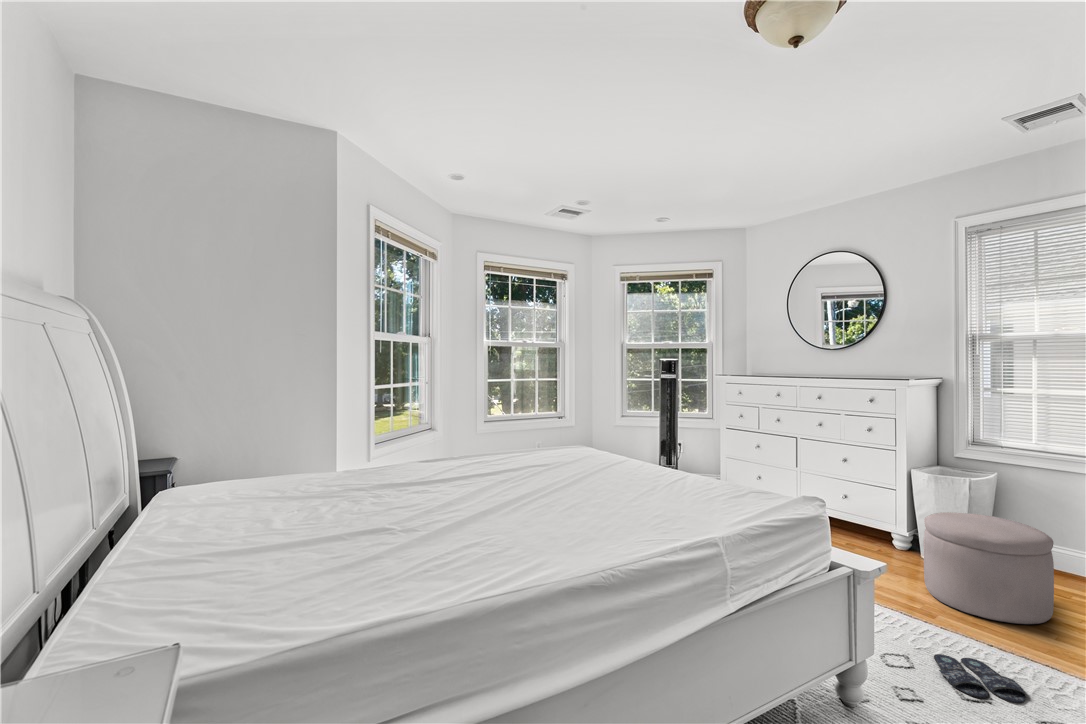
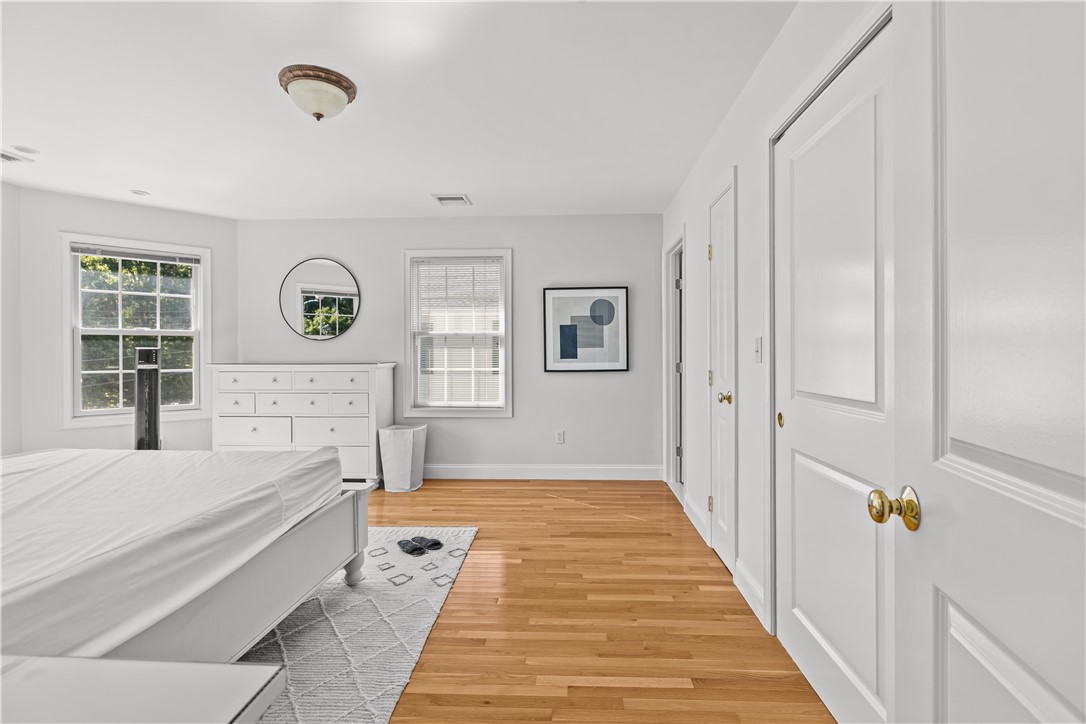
ottoman: present [923,512,1054,624] -> none [389,451,453,515]

